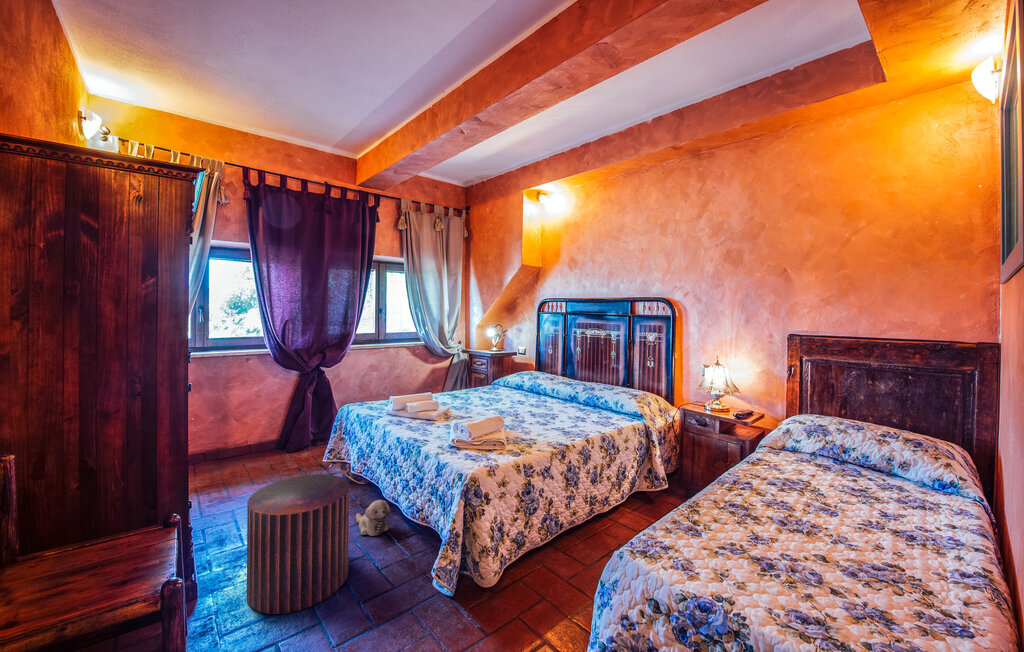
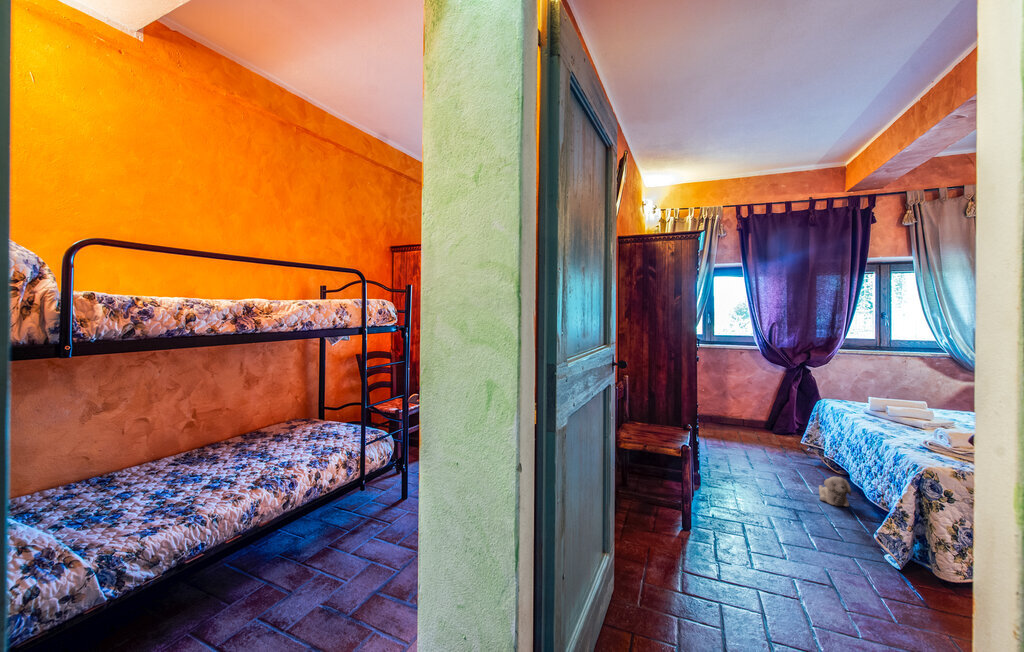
pouf: present [247,474,349,614] -> none [727,431,803,518]

